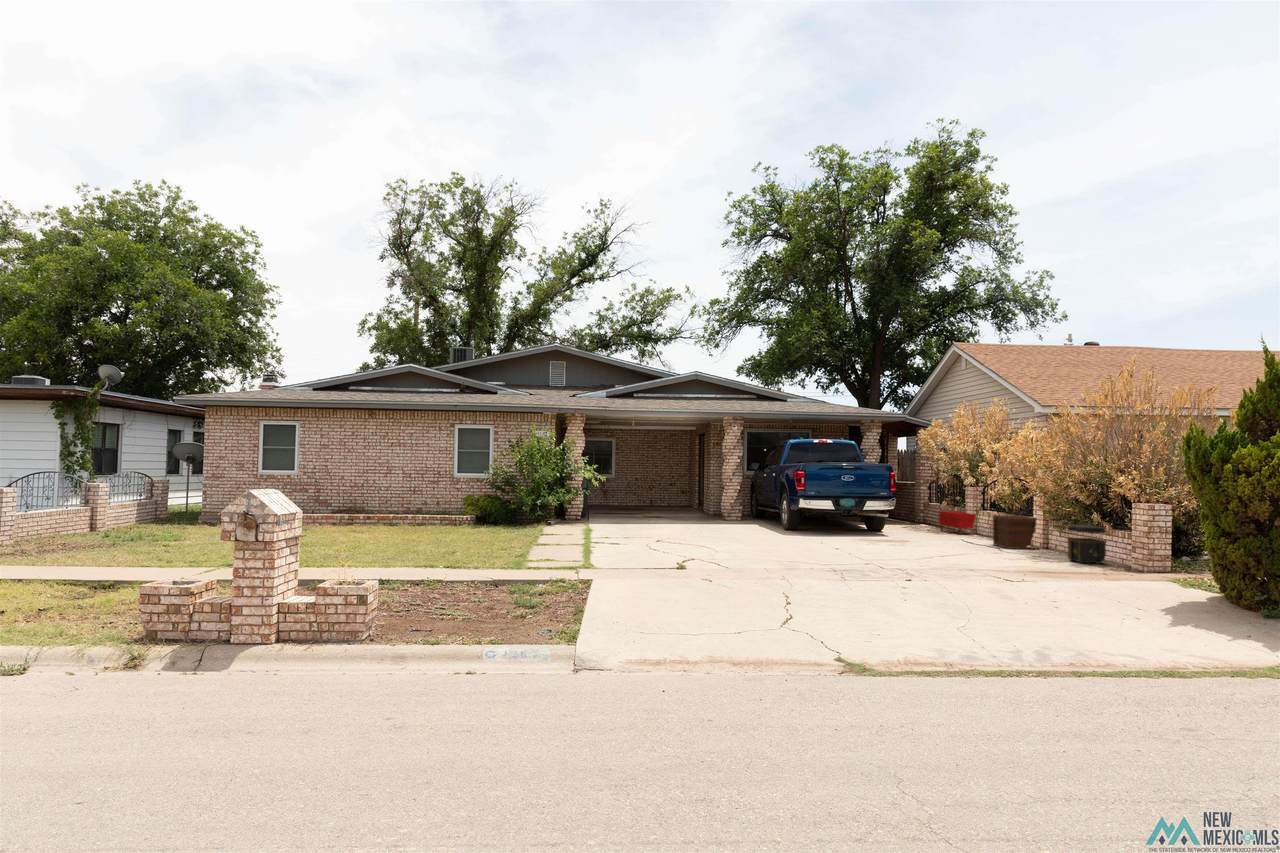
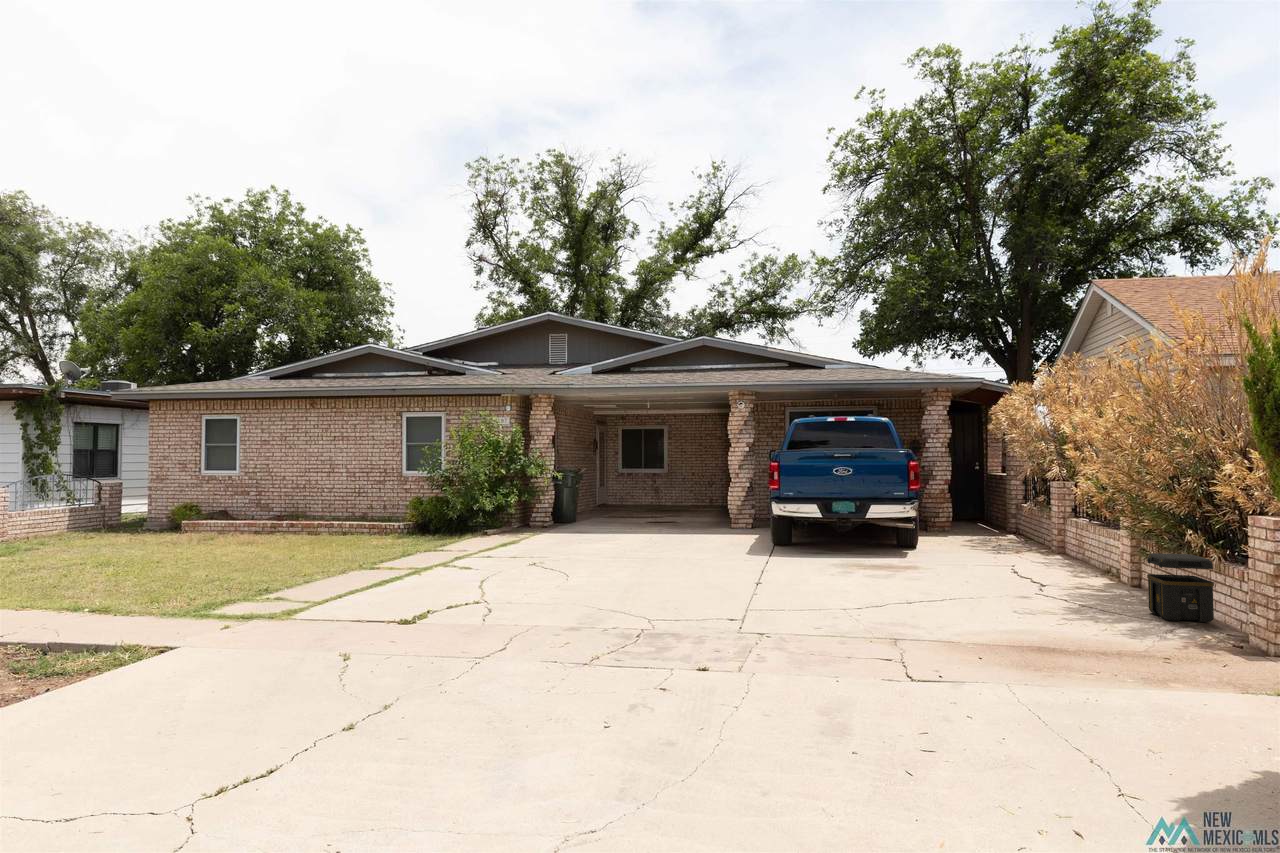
bench: present [939,511,976,535] -> none [1011,519,1064,557]
wooden crate: present [993,515,1039,549] -> none [1057,530,1128,587]

